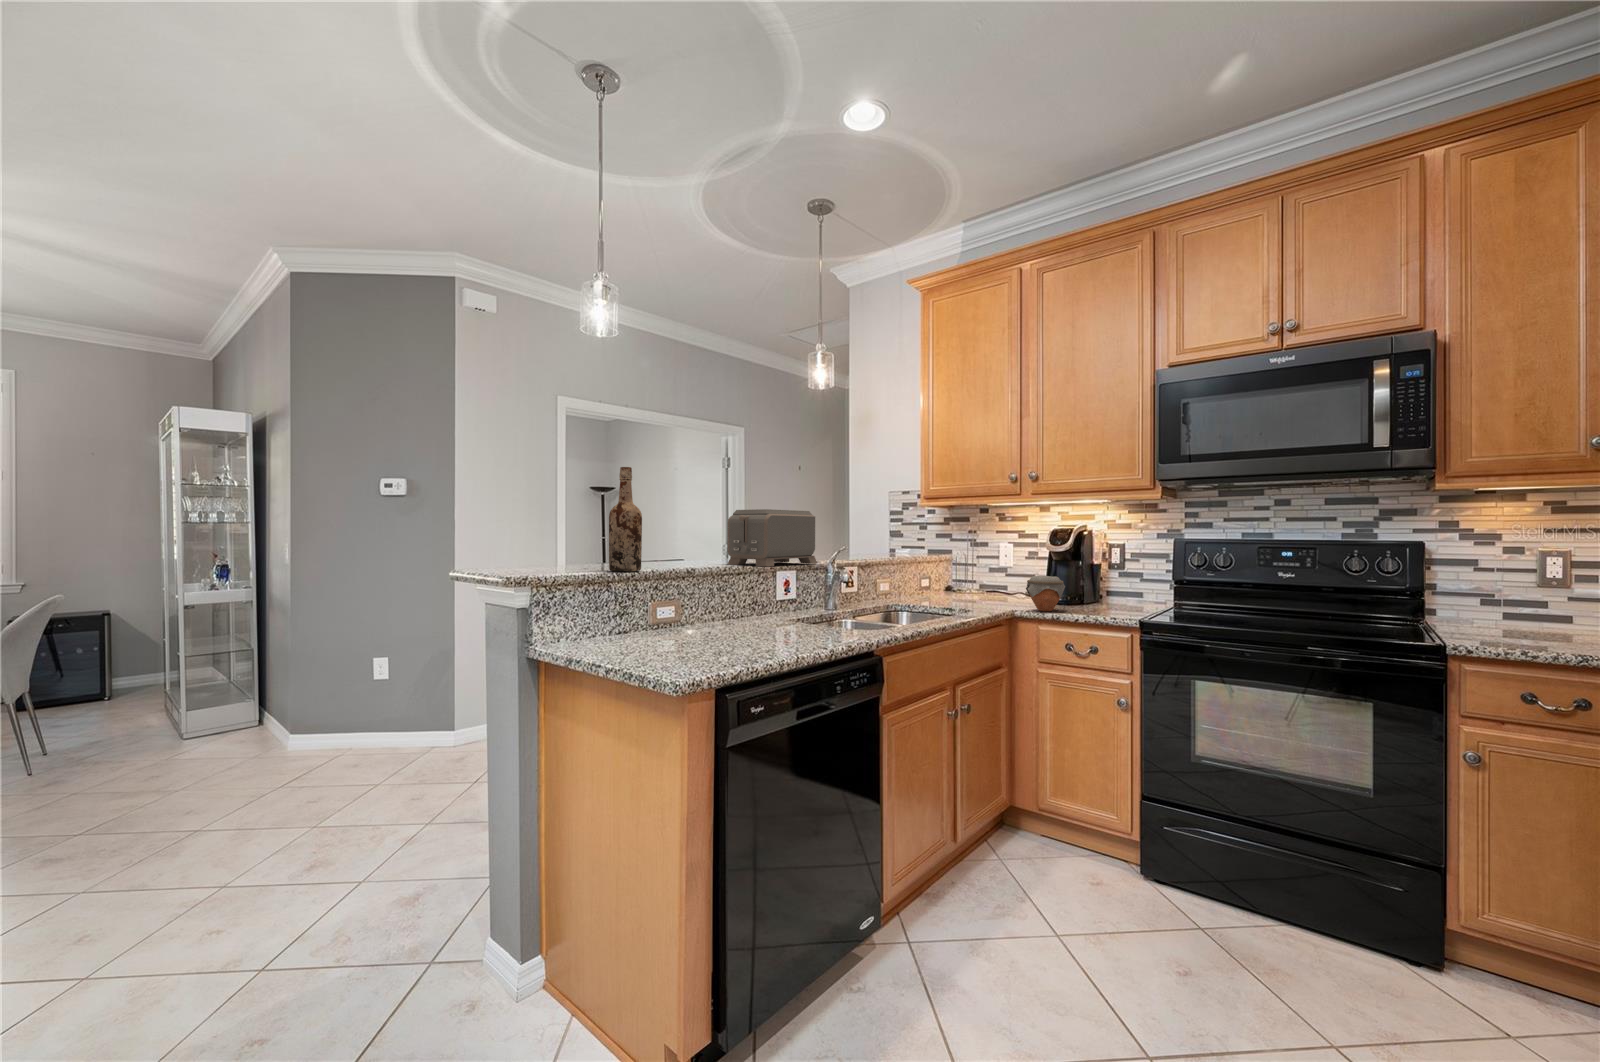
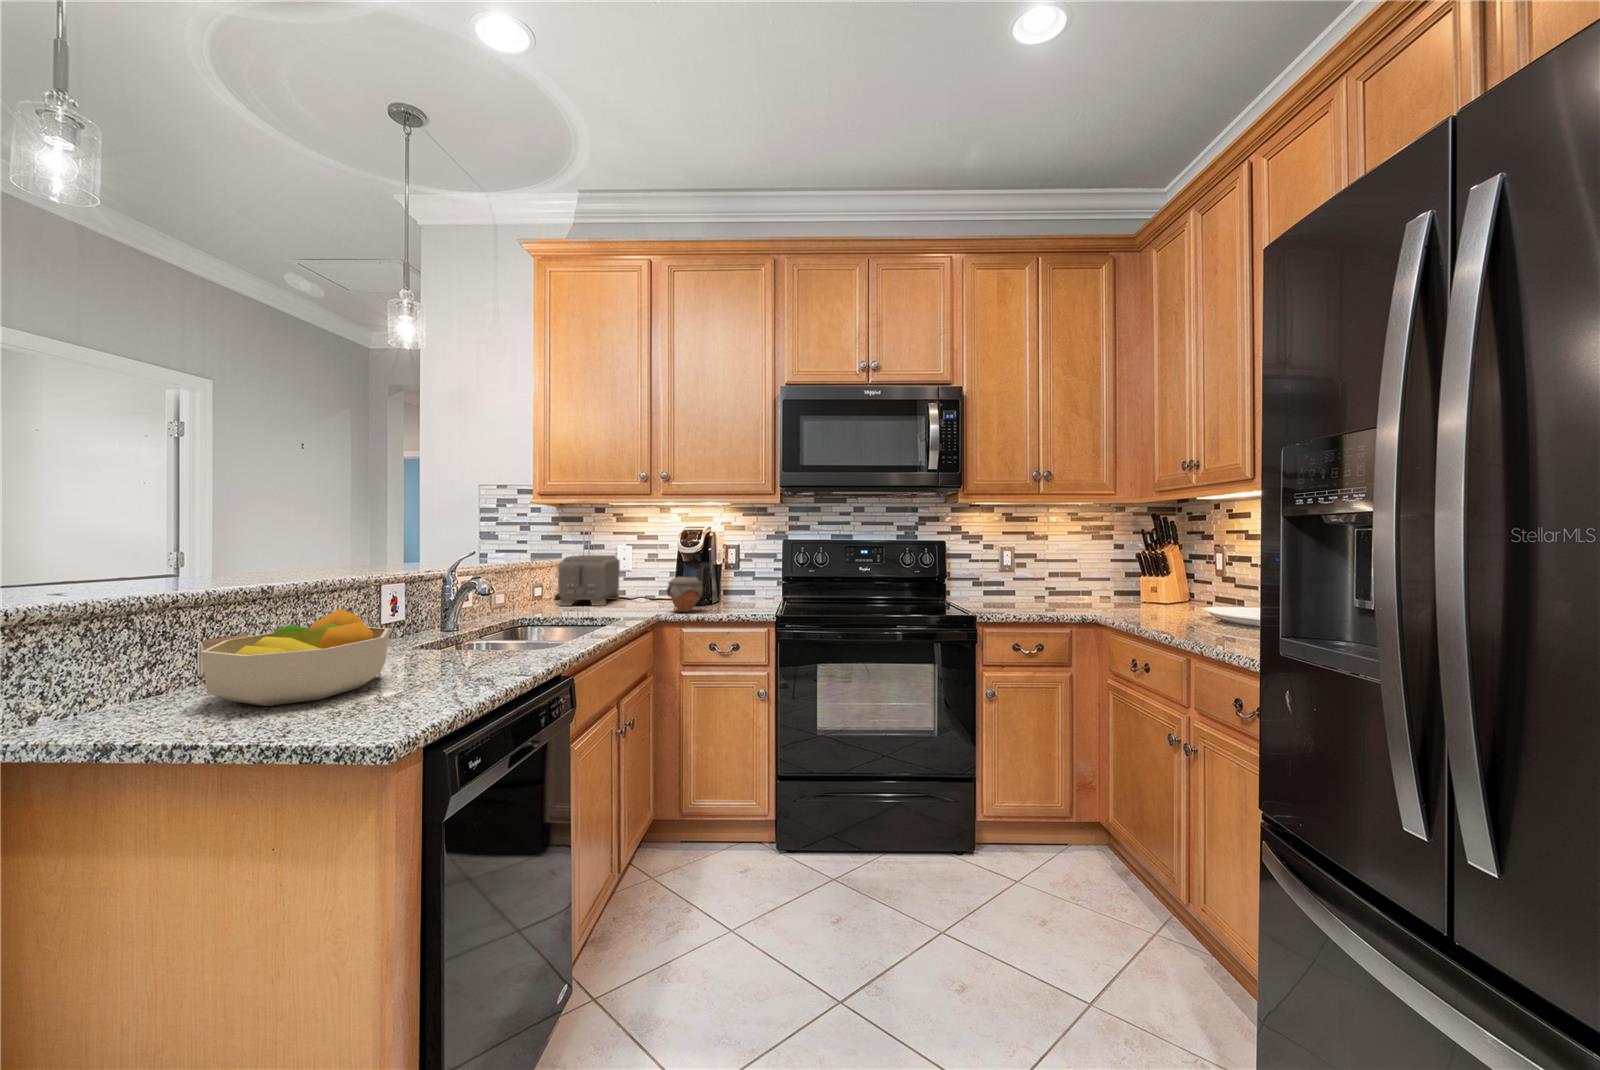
wine bottle: present [609,467,642,572] -> none [97,421,173,596]
toaster: present [728,509,817,567] -> present [558,555,620,606]
fruit bowl: none [641,586,751,646] -> present [201,609,389,706]

